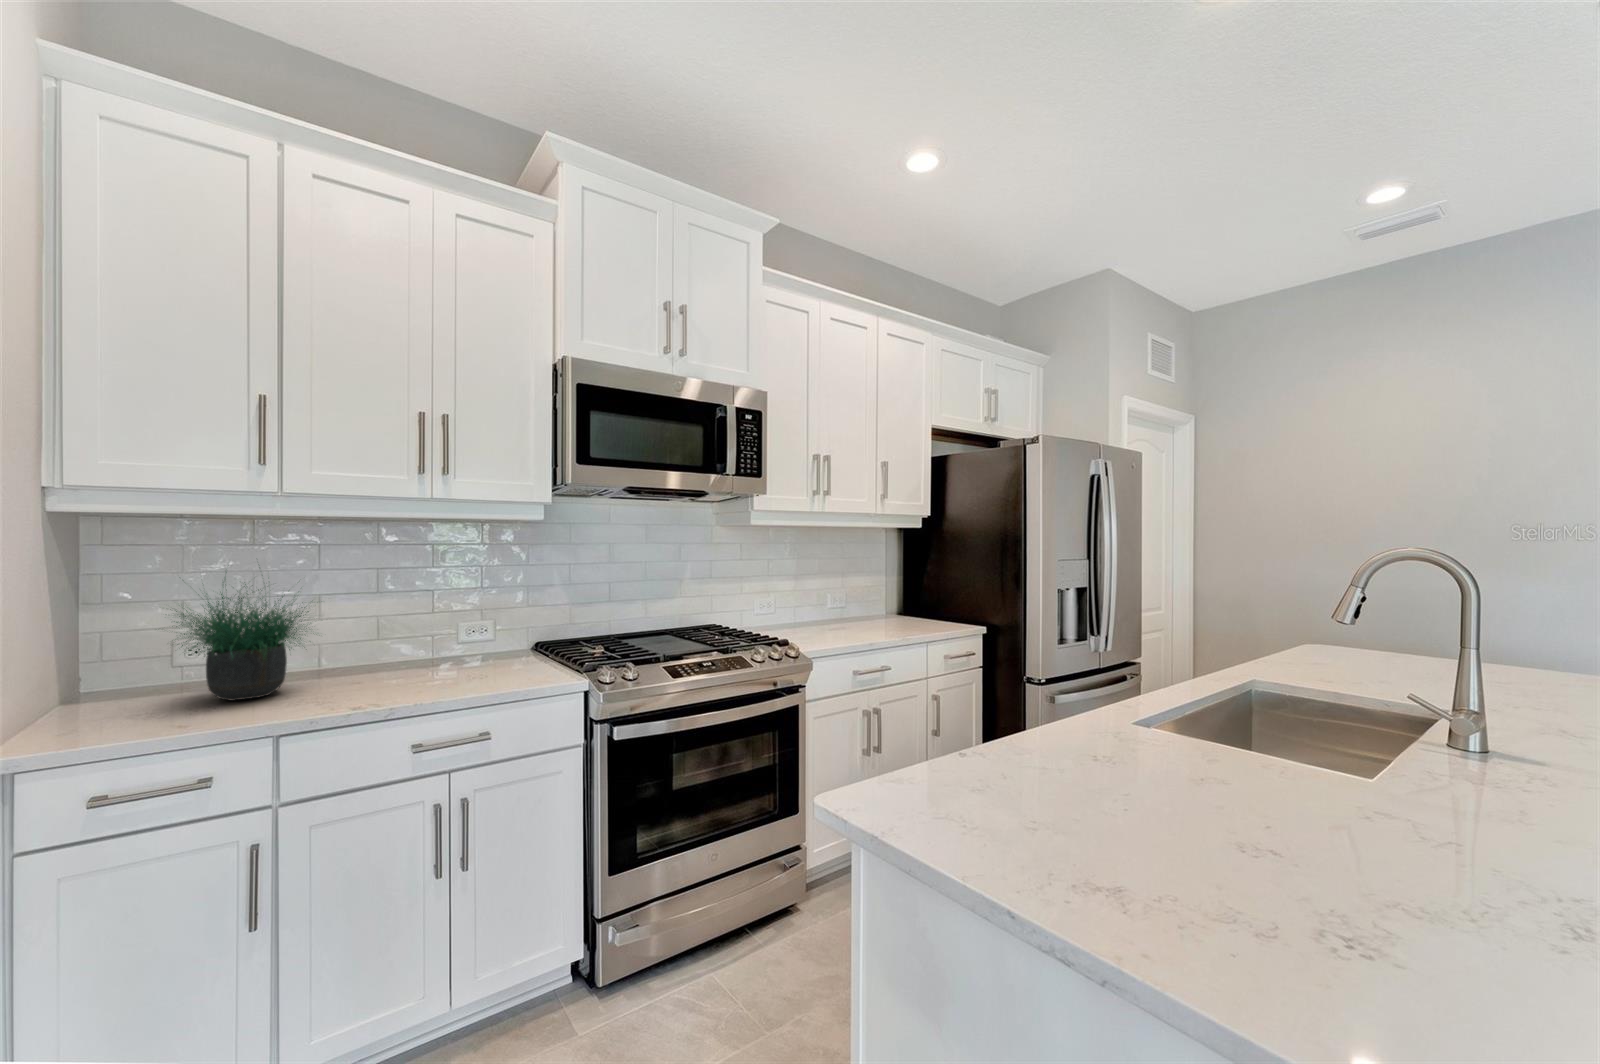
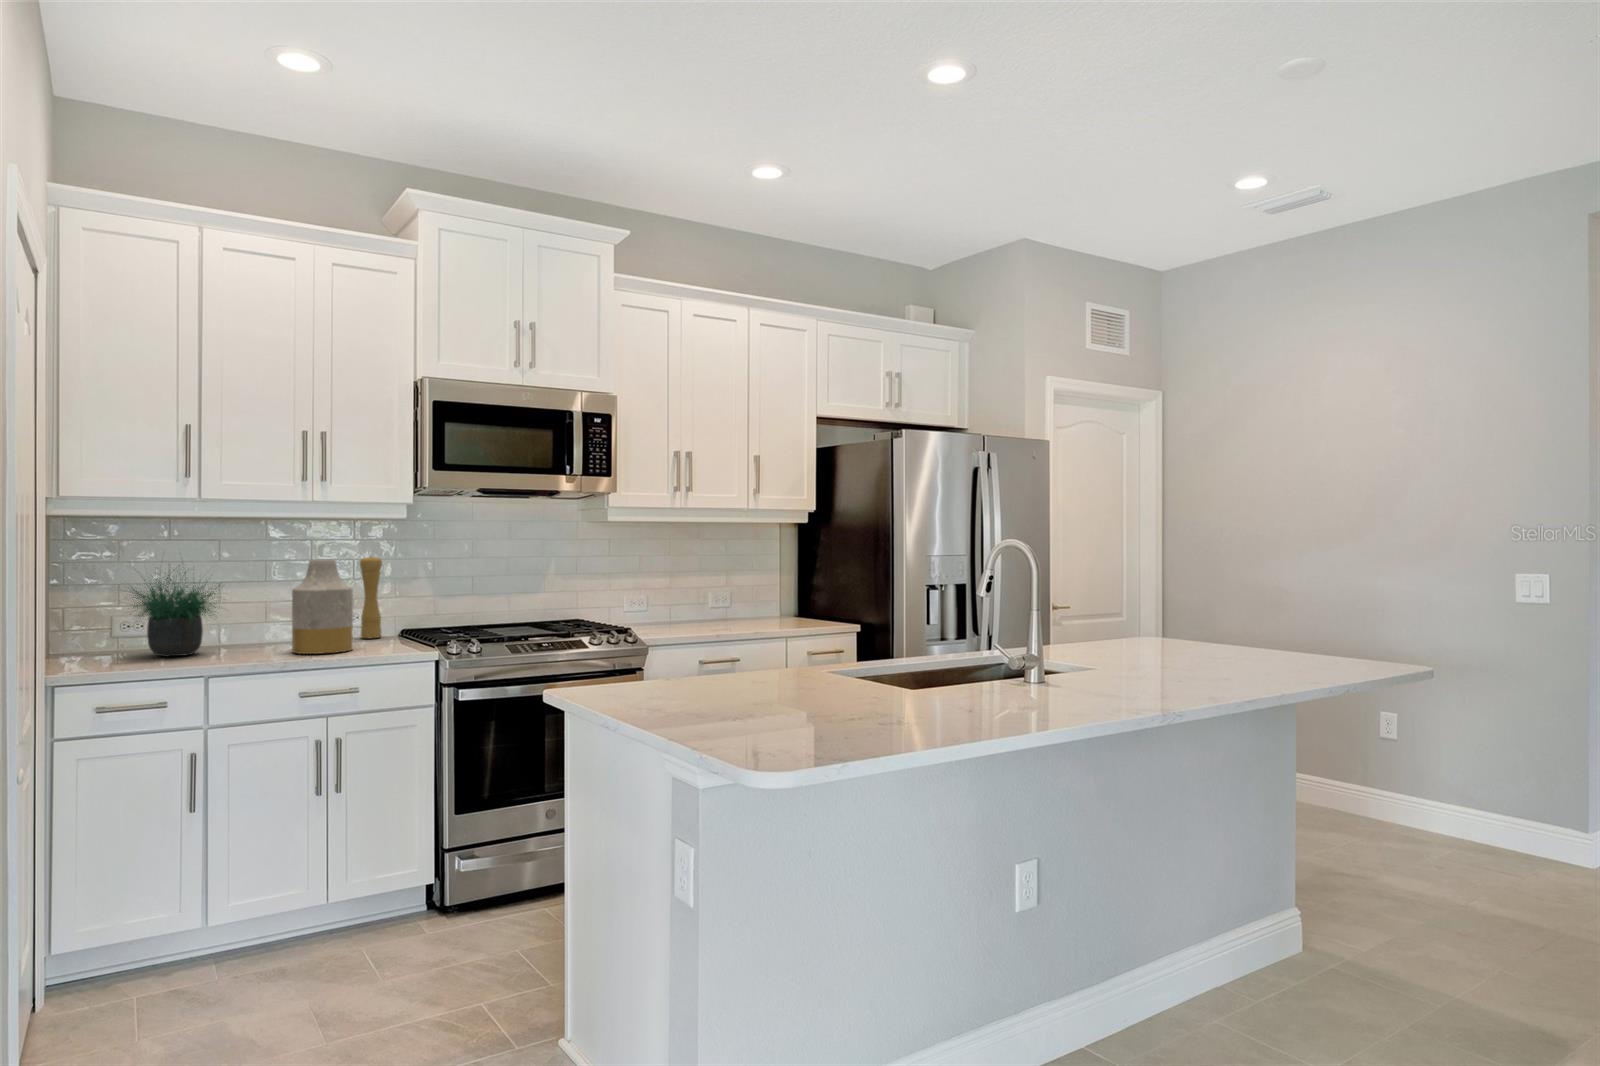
pepper mill: none [491,563,517,658] -> present [360,556,382,638]
vase: none [404,570,482,691] -> present [292,559,353,654]

